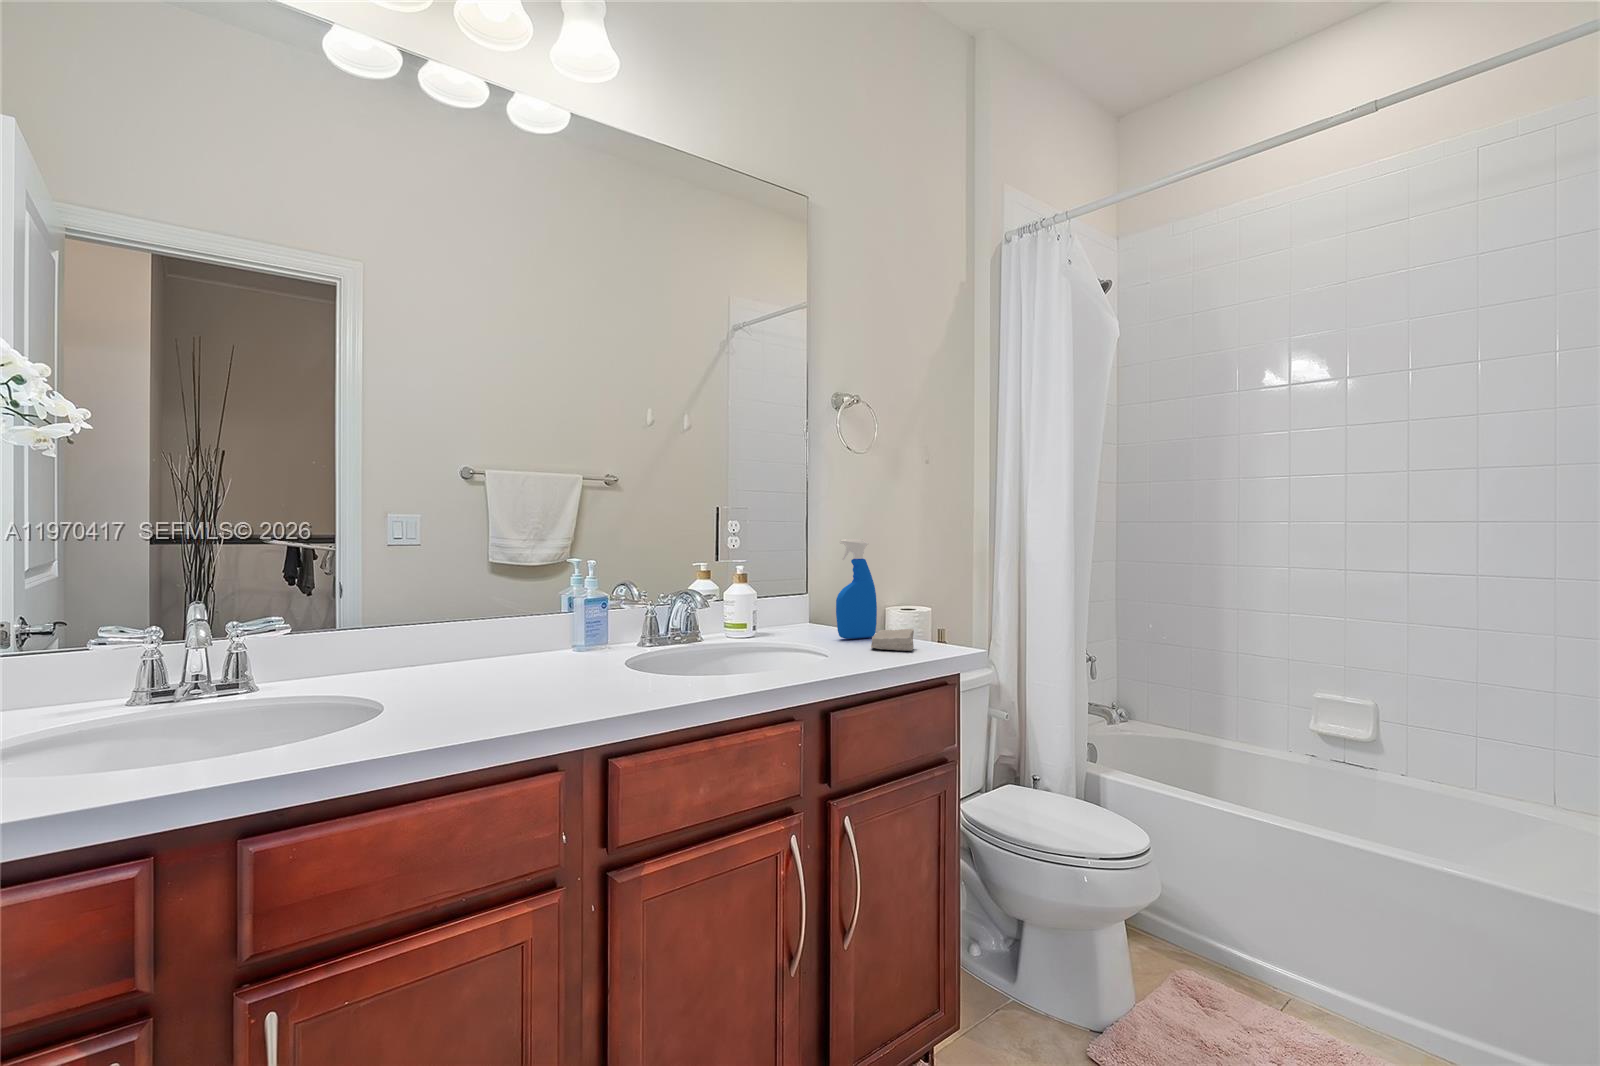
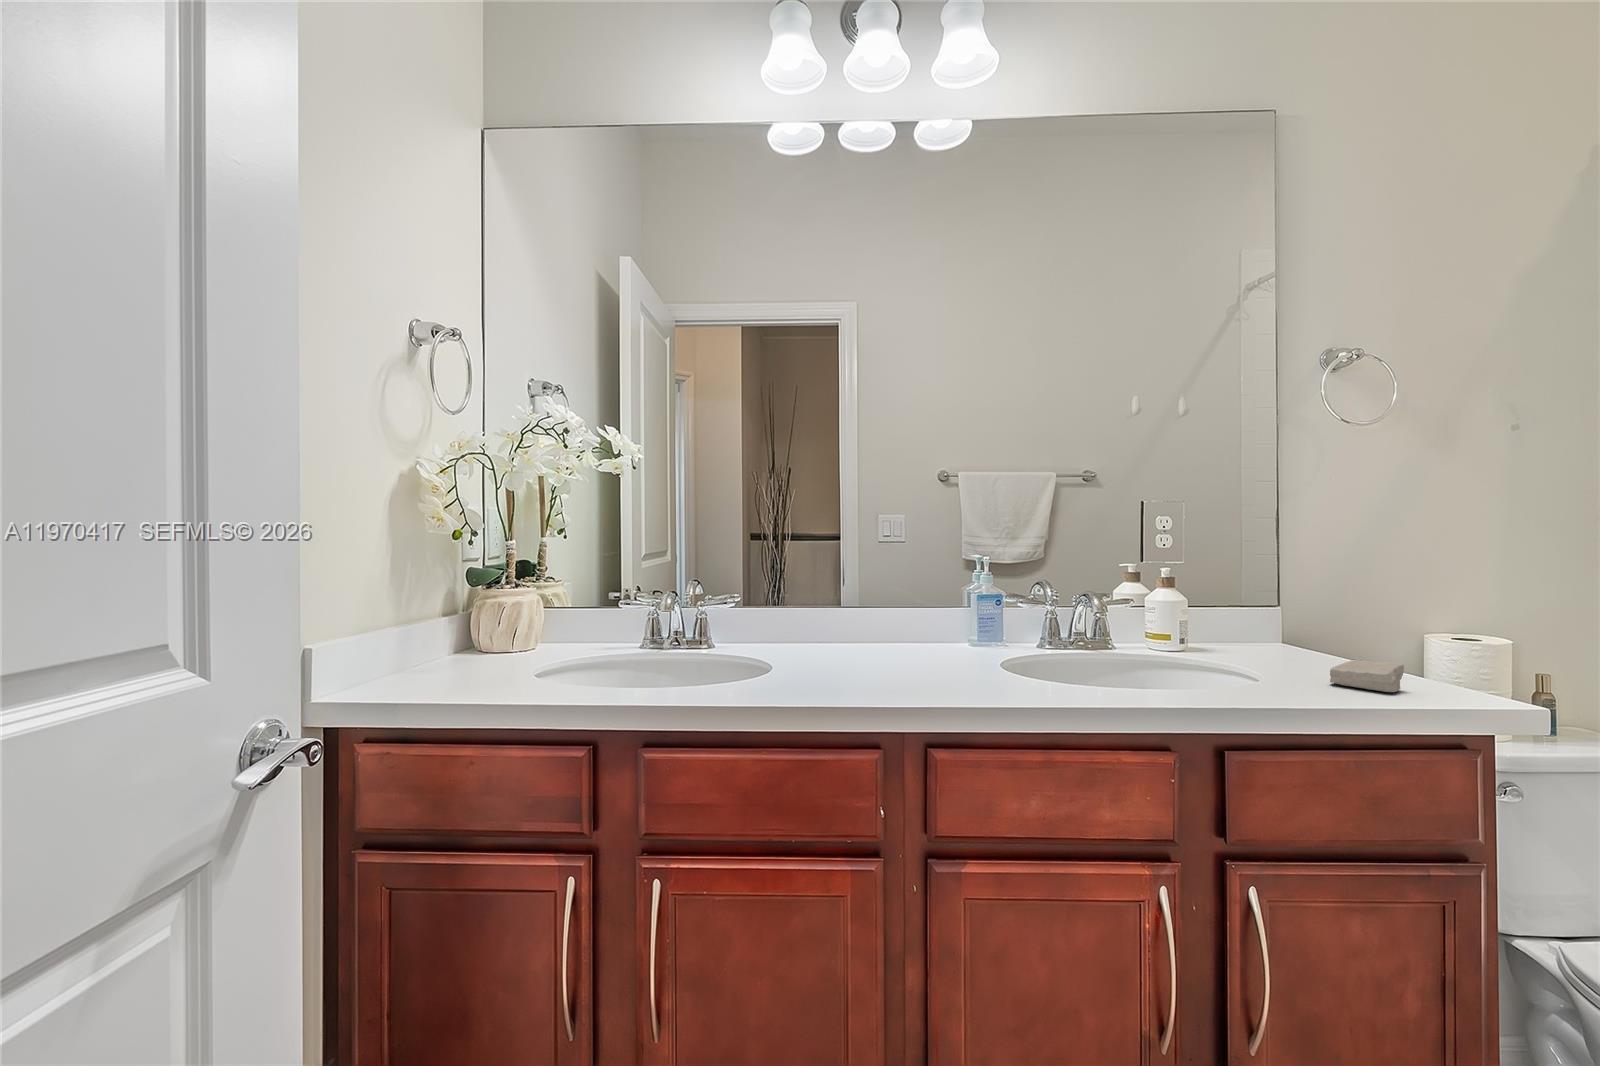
spray bottle: present [836,539,877,639] -> none [1294,536,1364,670]

